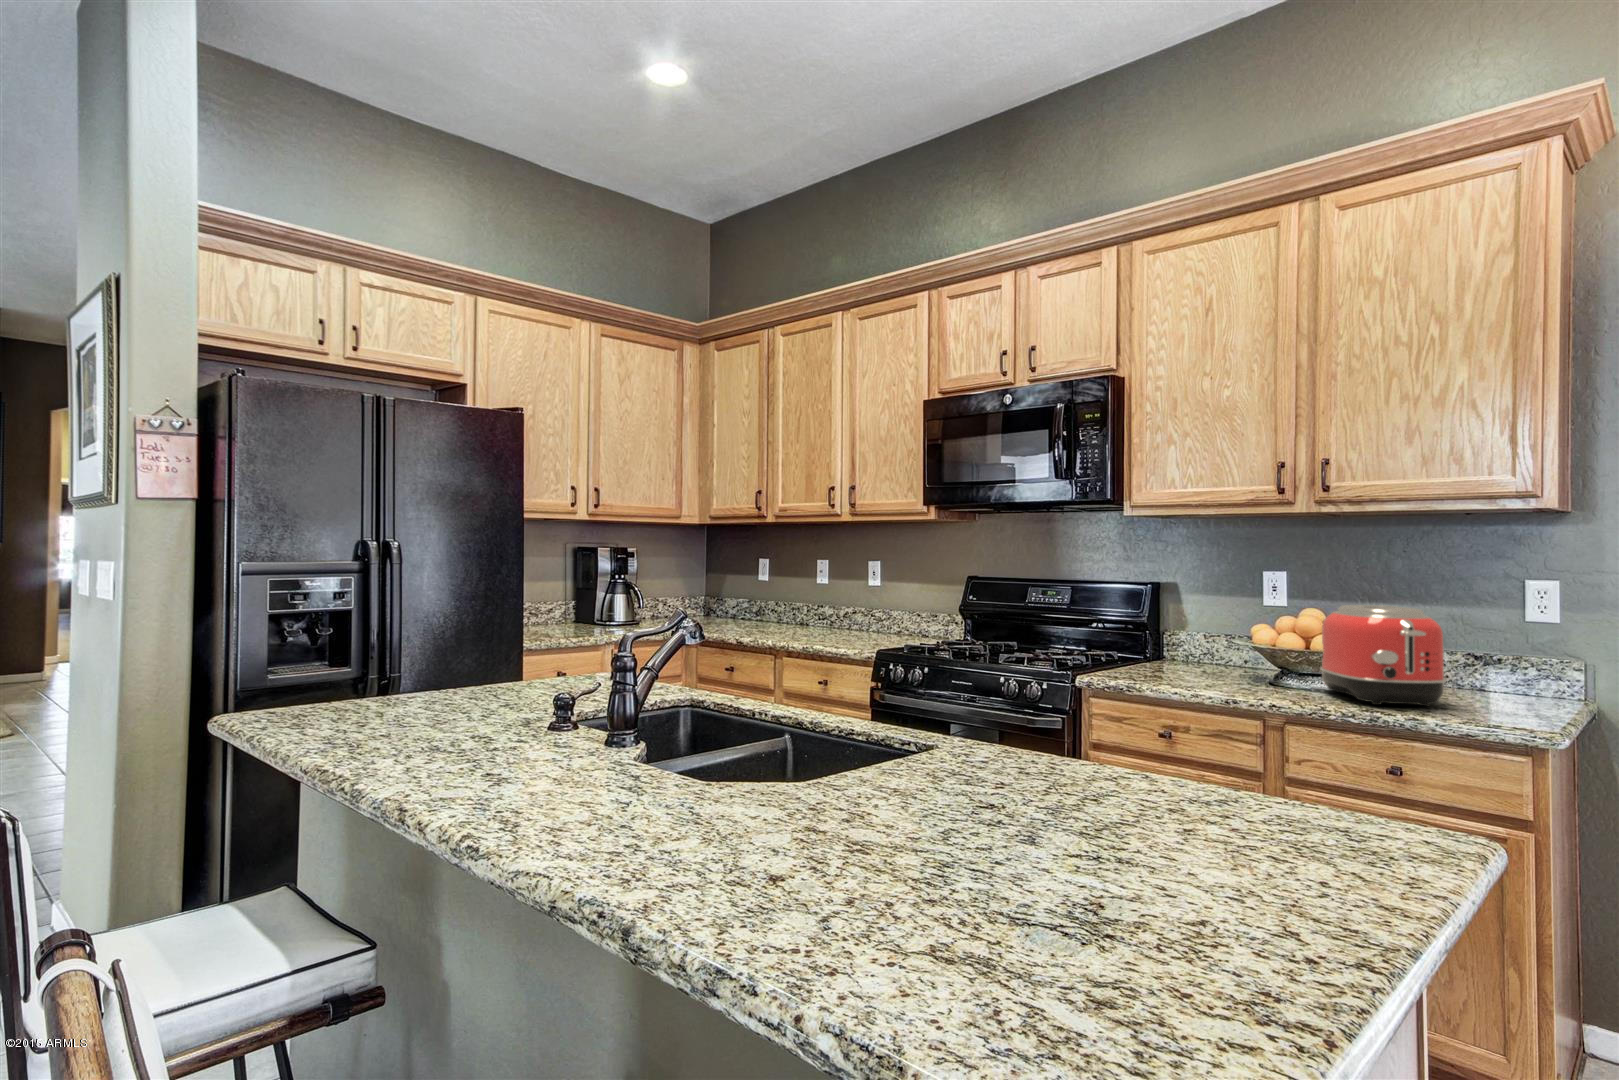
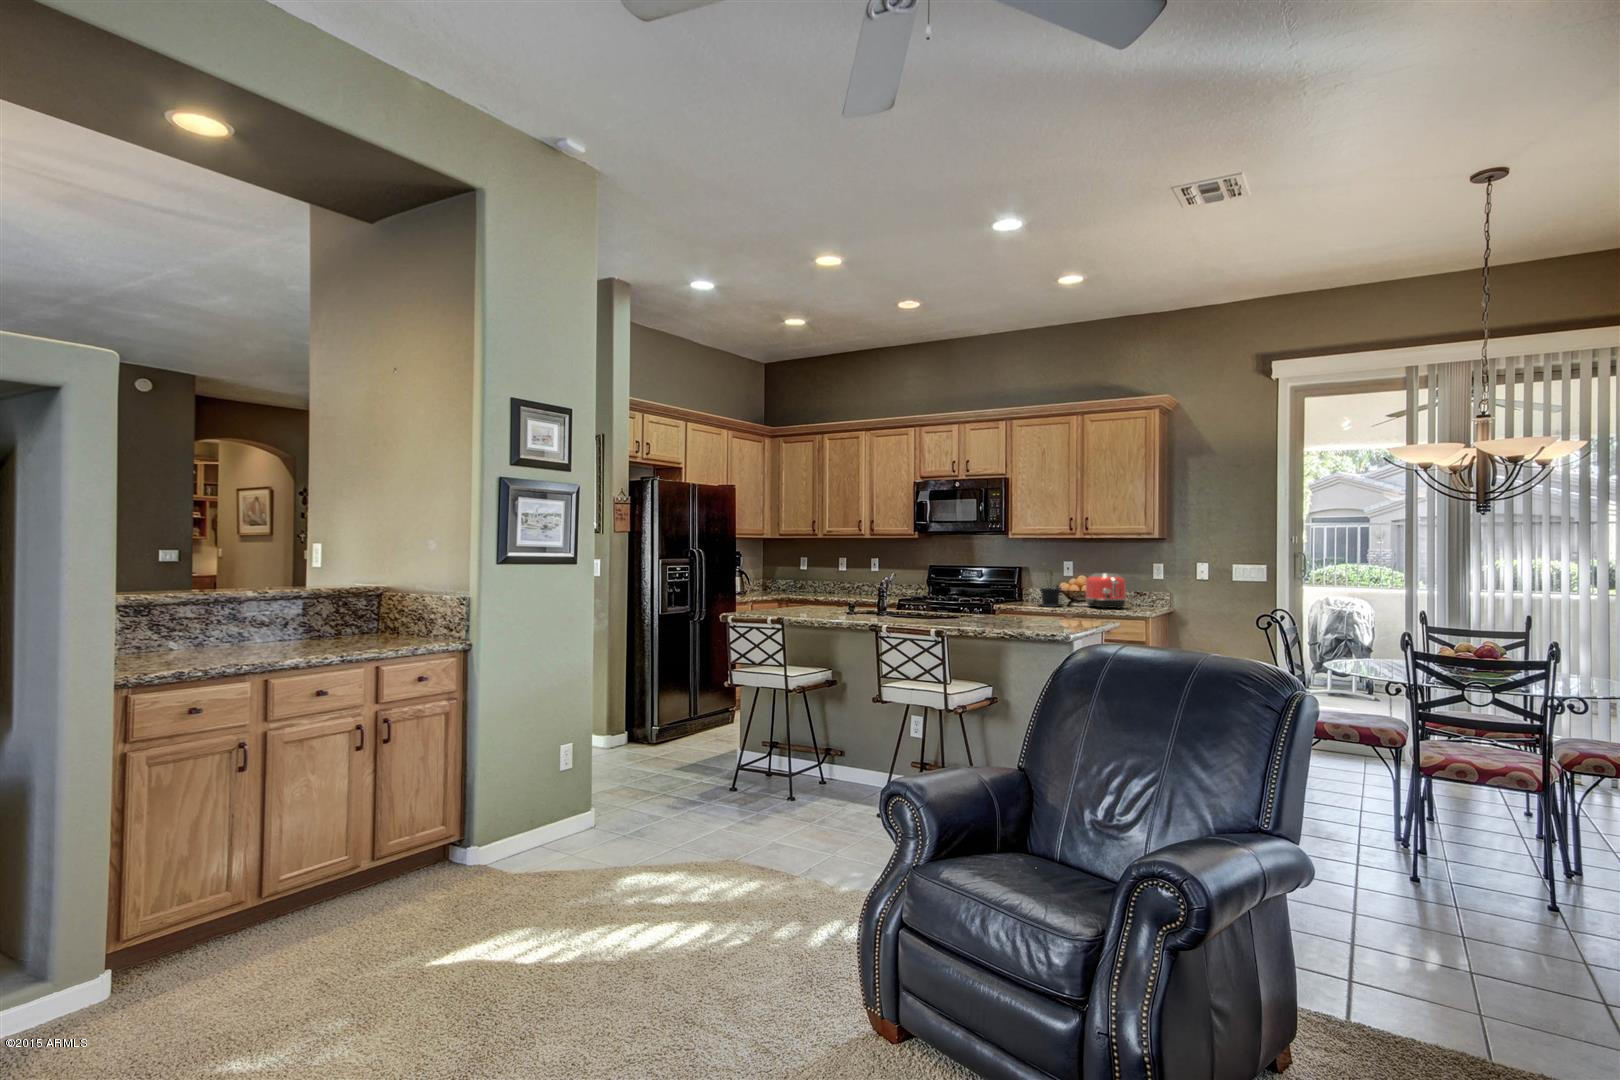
potted plant: none [1188,576,1259,692] -> present [1038,564,1063,607]

